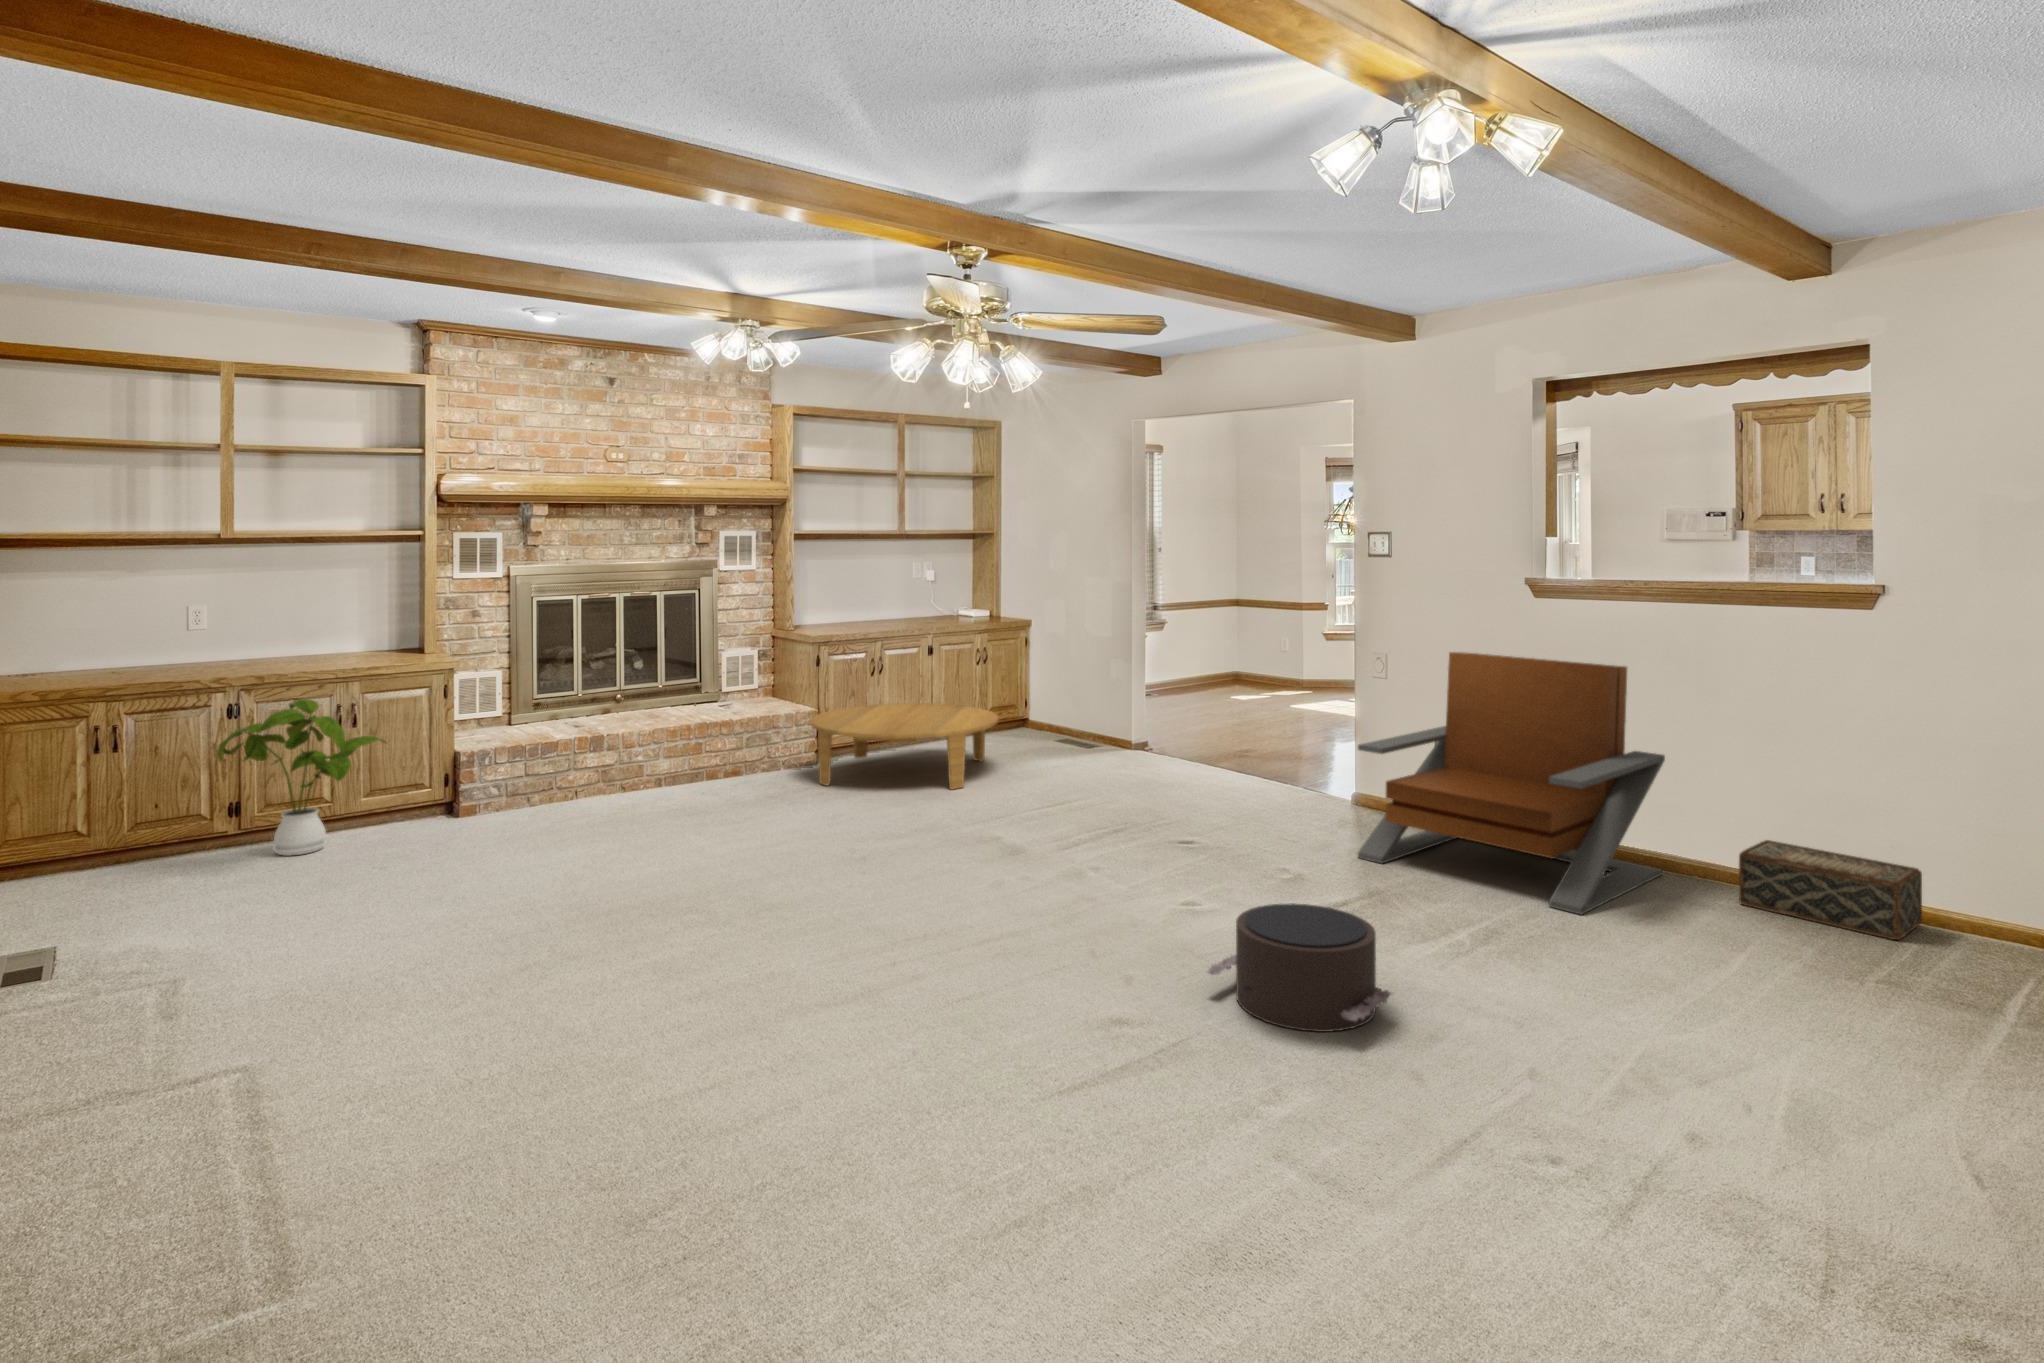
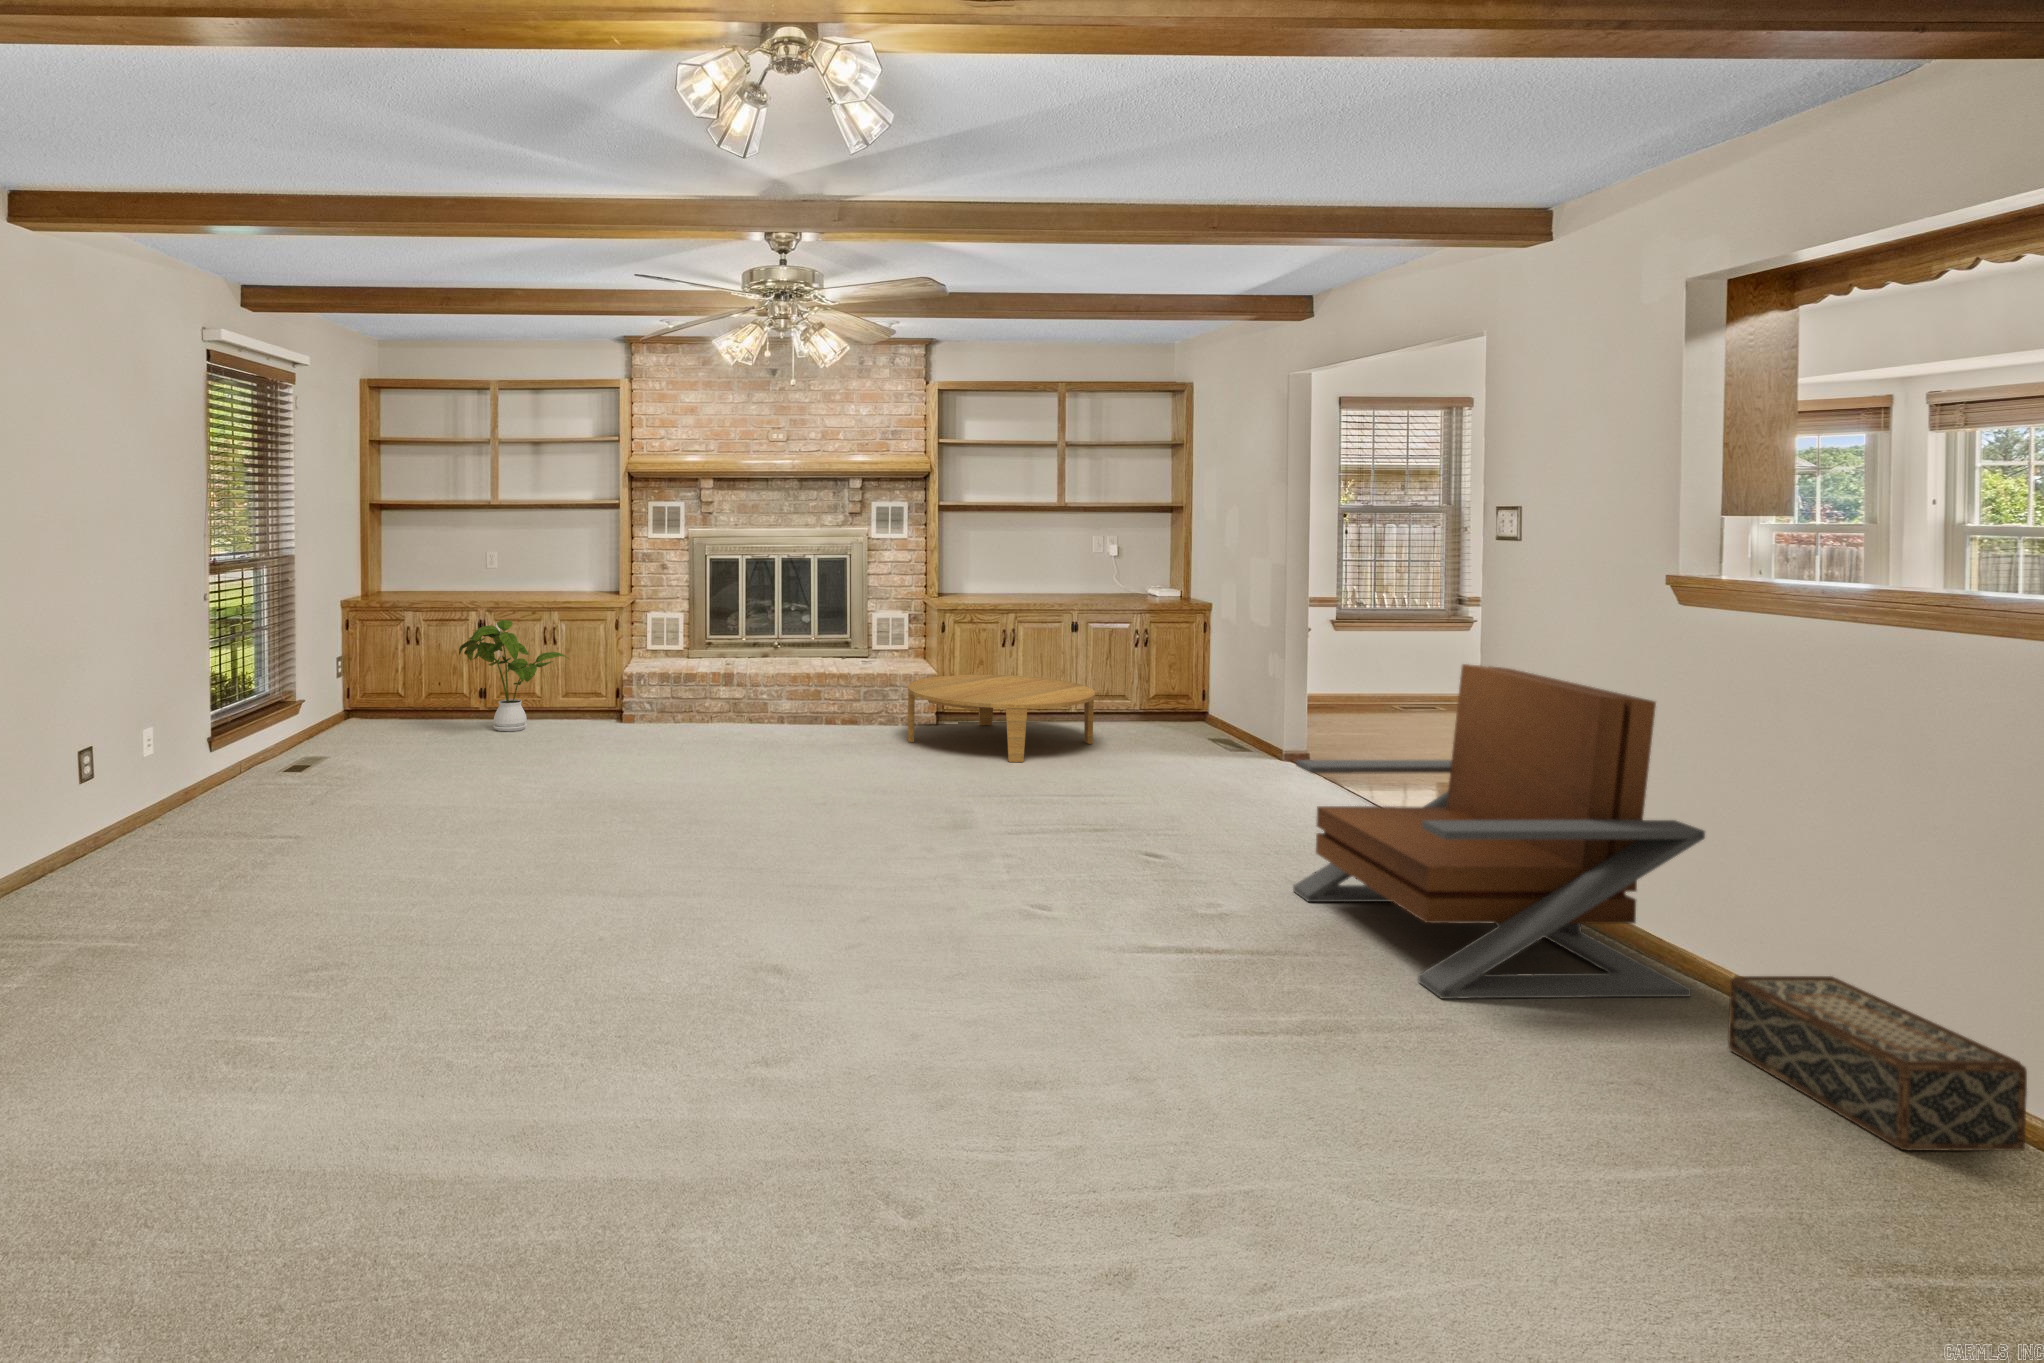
pouf: present [1207,903,1393,1032] -> none [876,879,1017,1004]

